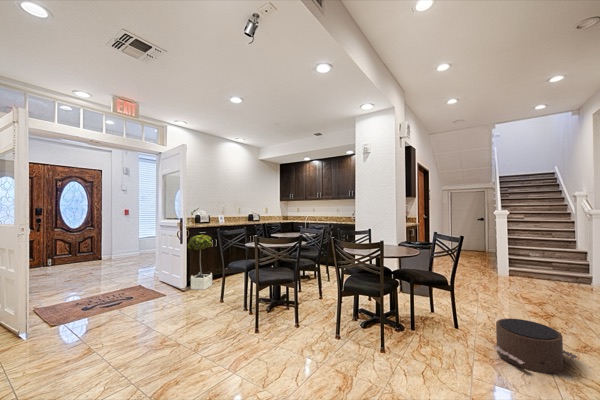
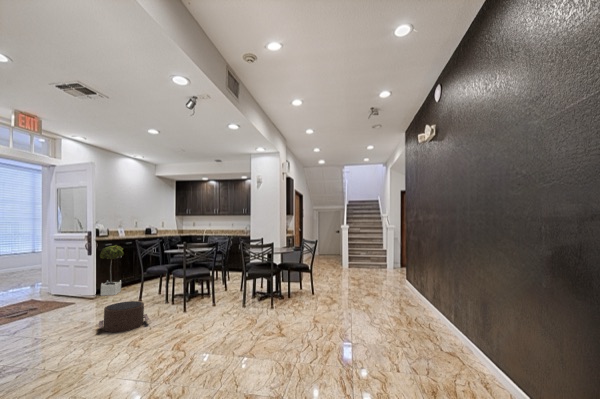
pouf: present [493,319,577,373] -> present [98,301,149,332]

